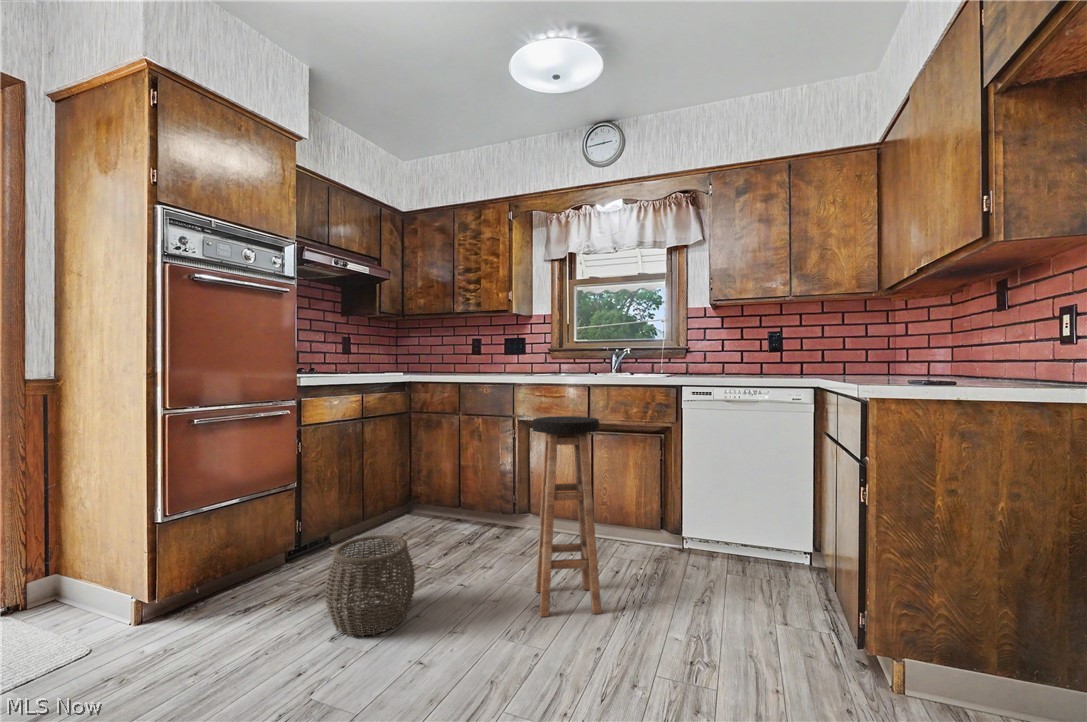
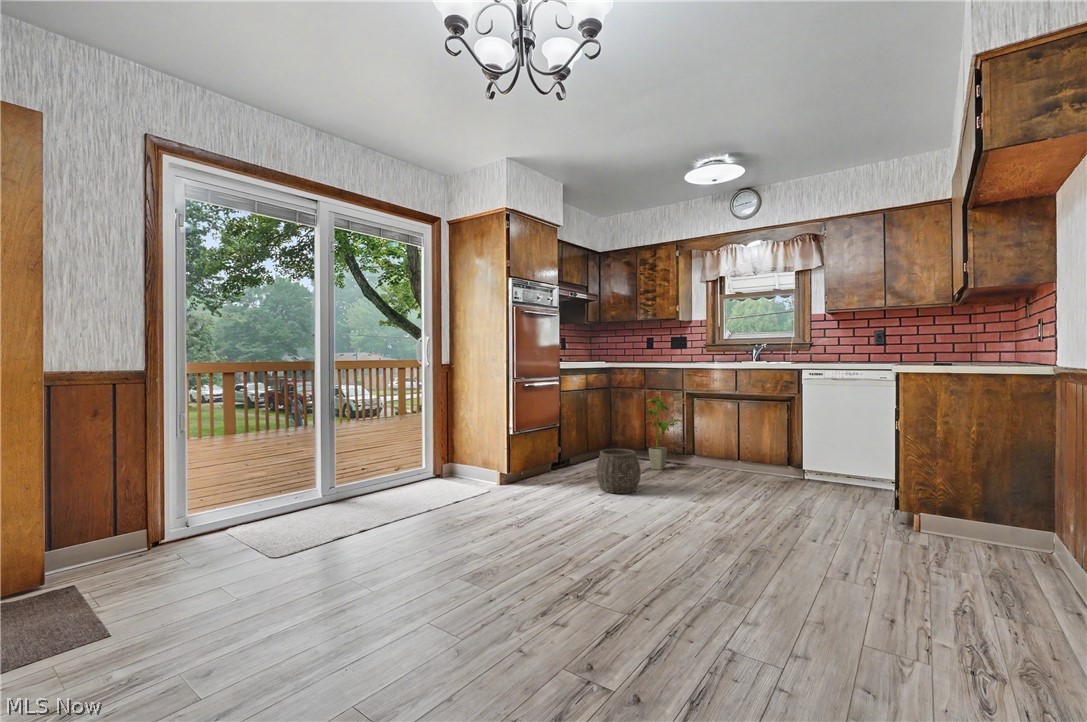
bar stool: present [532,416,601,617] -> none [704,387,747,496]
house plant: none [450,431,511,547] -> present [645,398,681,470]

